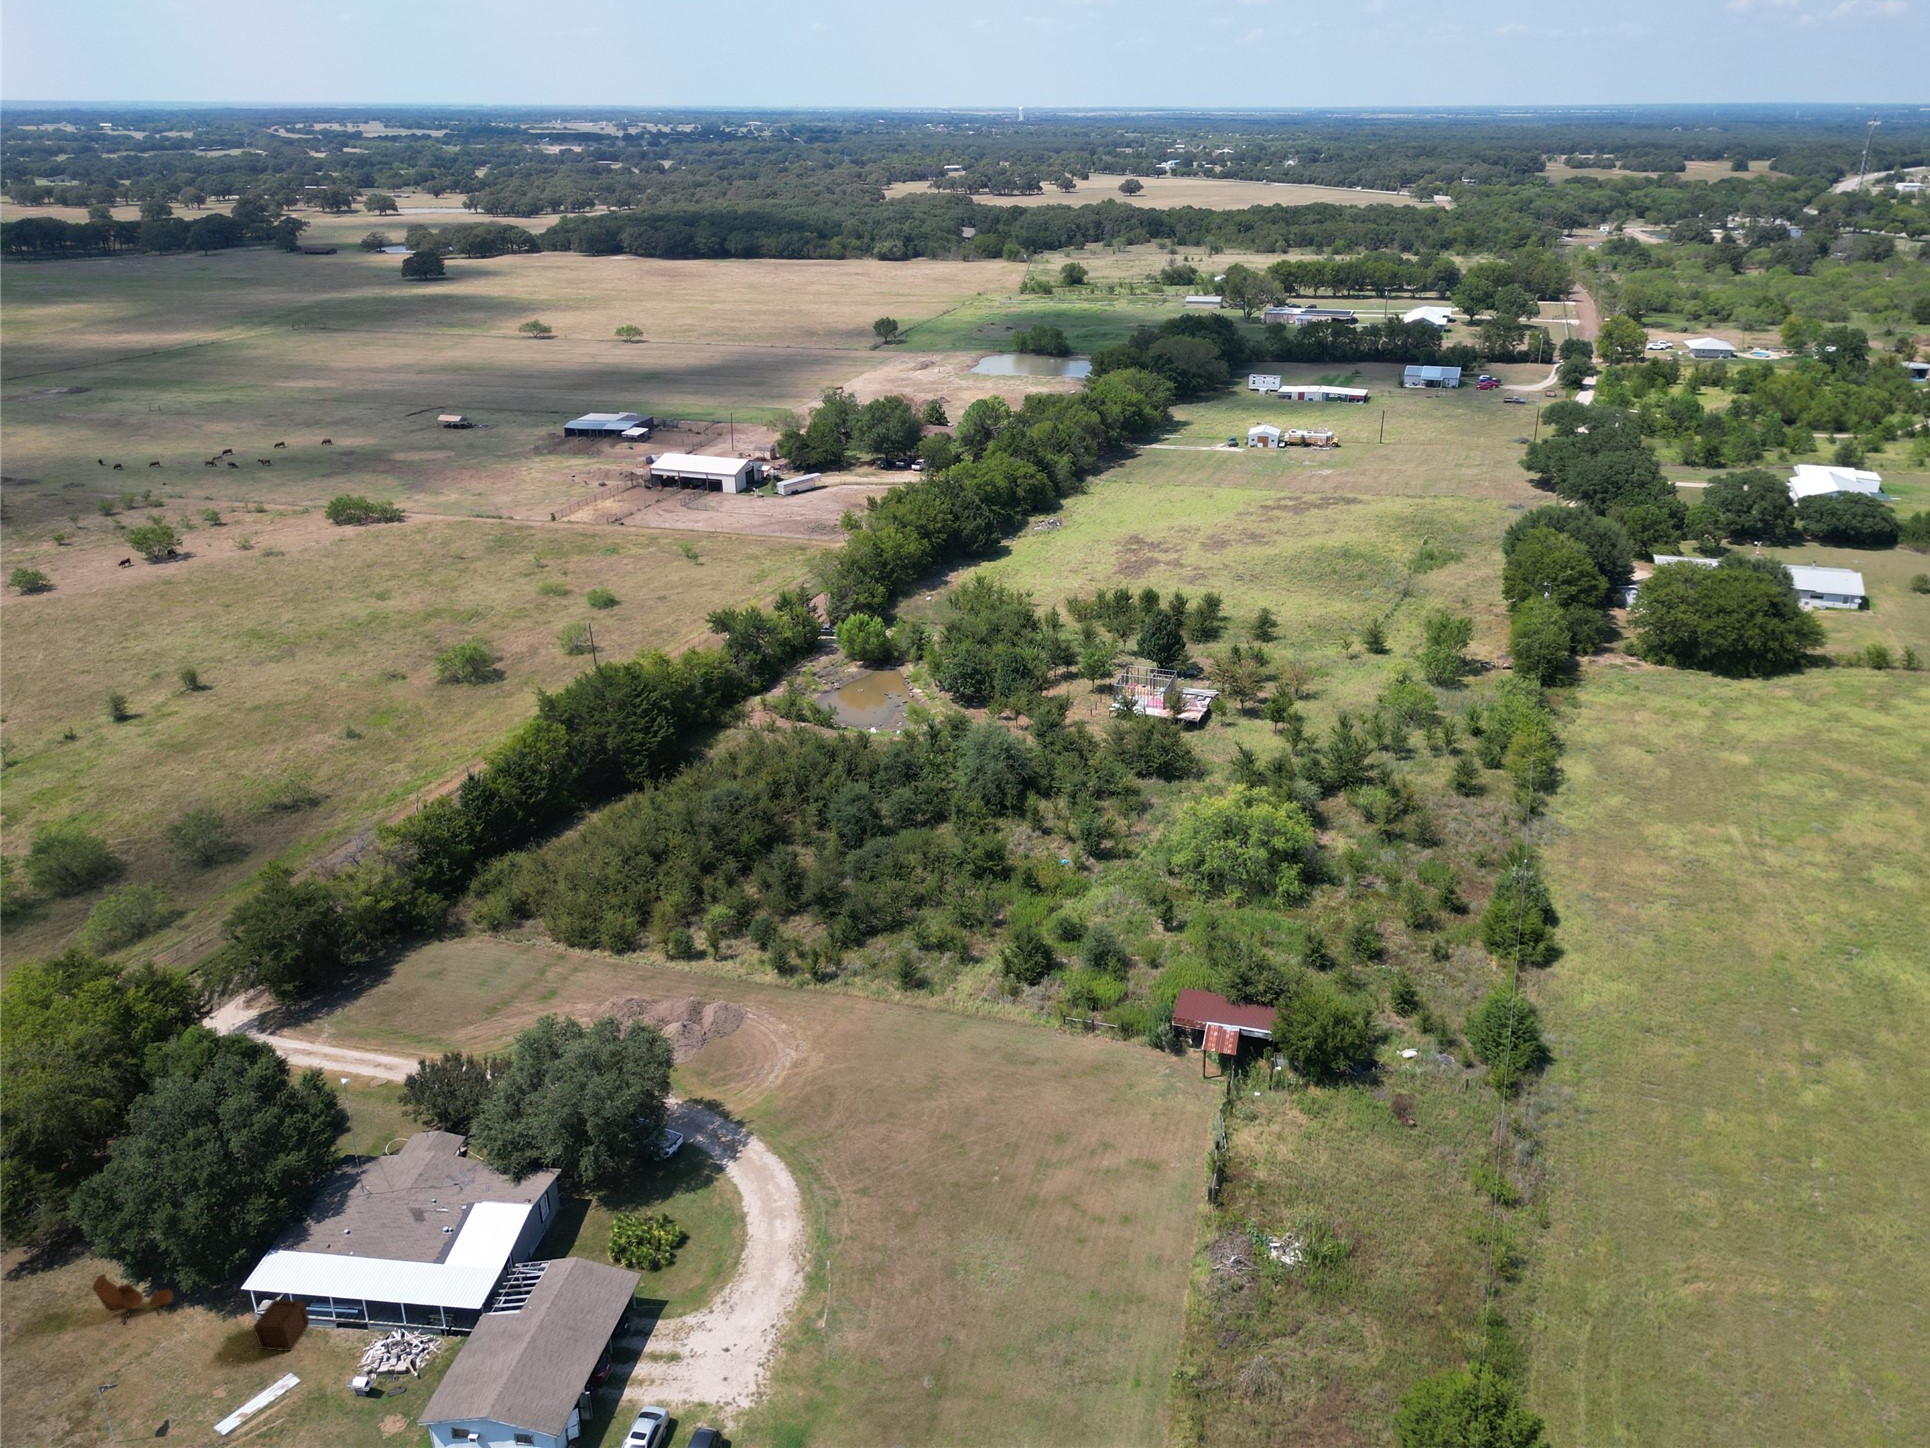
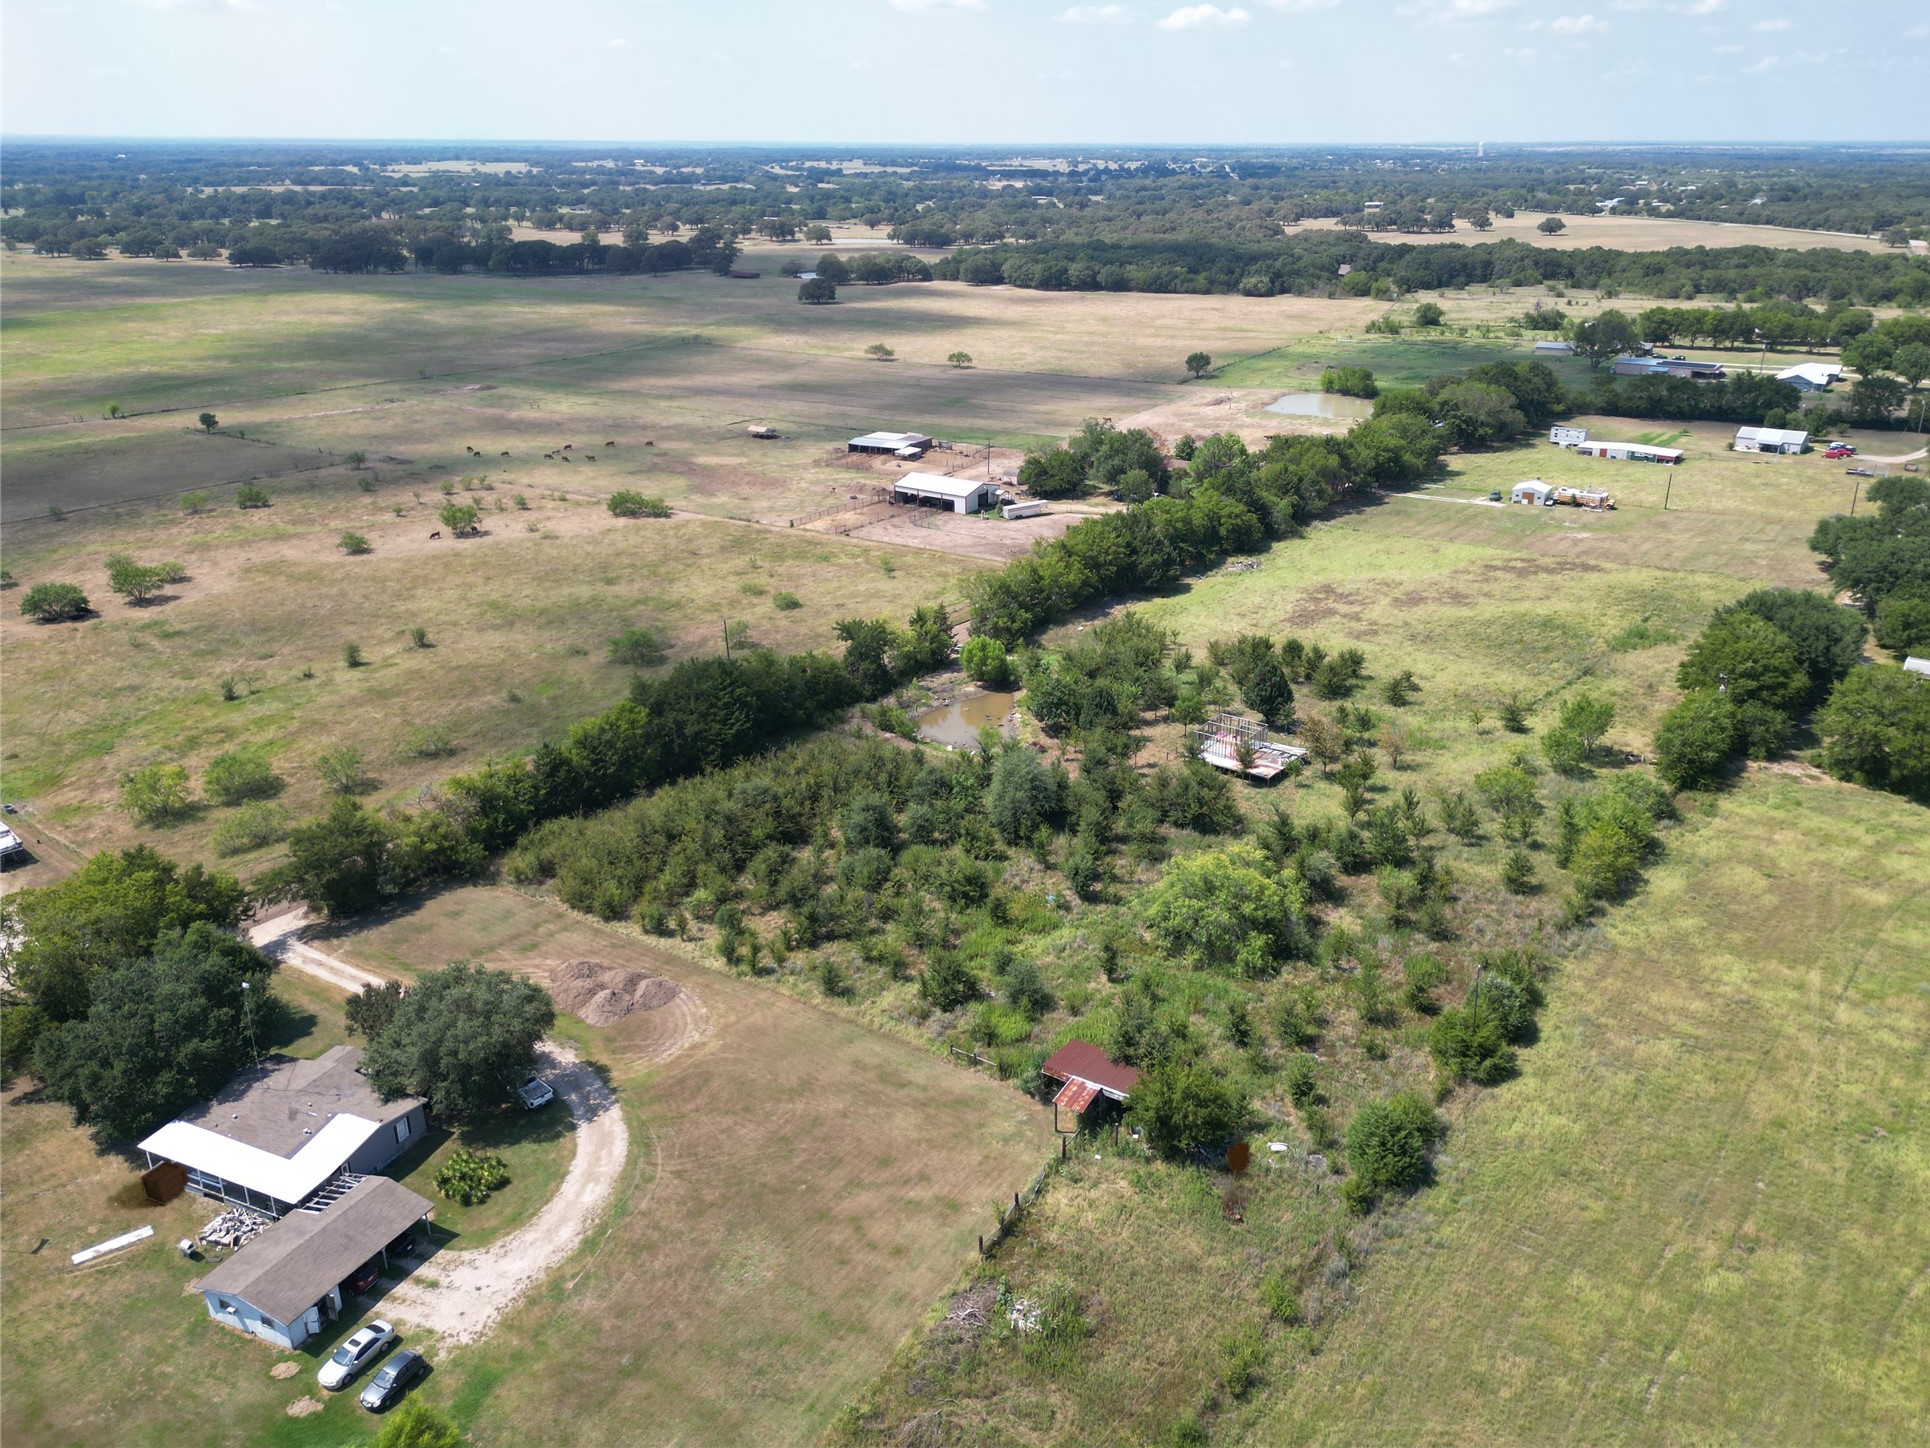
lounge chair: present [93,1274,173,1318] -> present [1227,1142,1251,1181]

